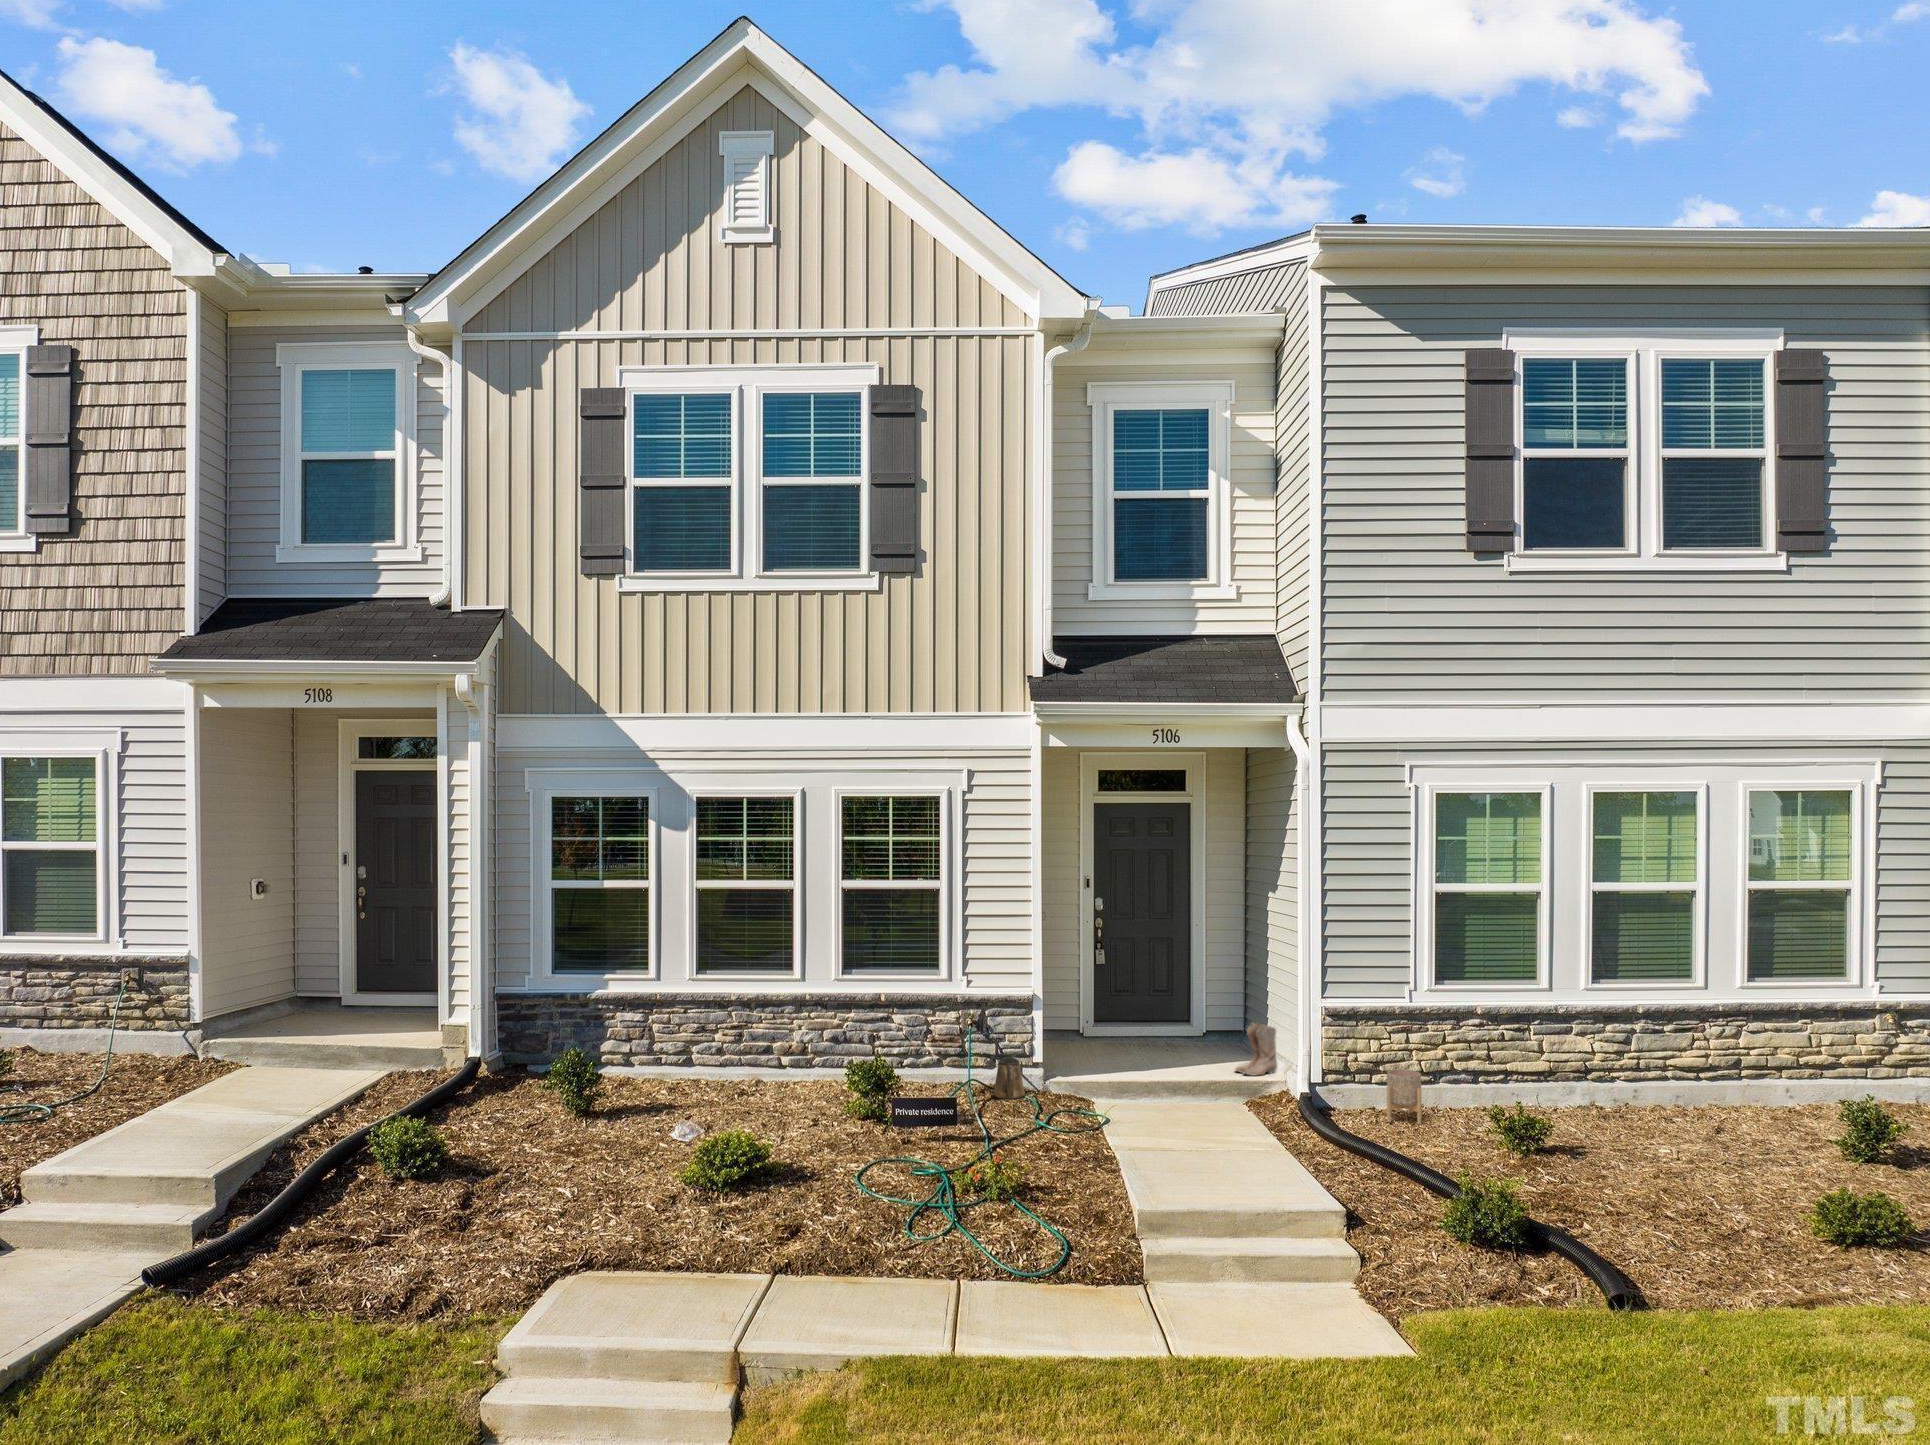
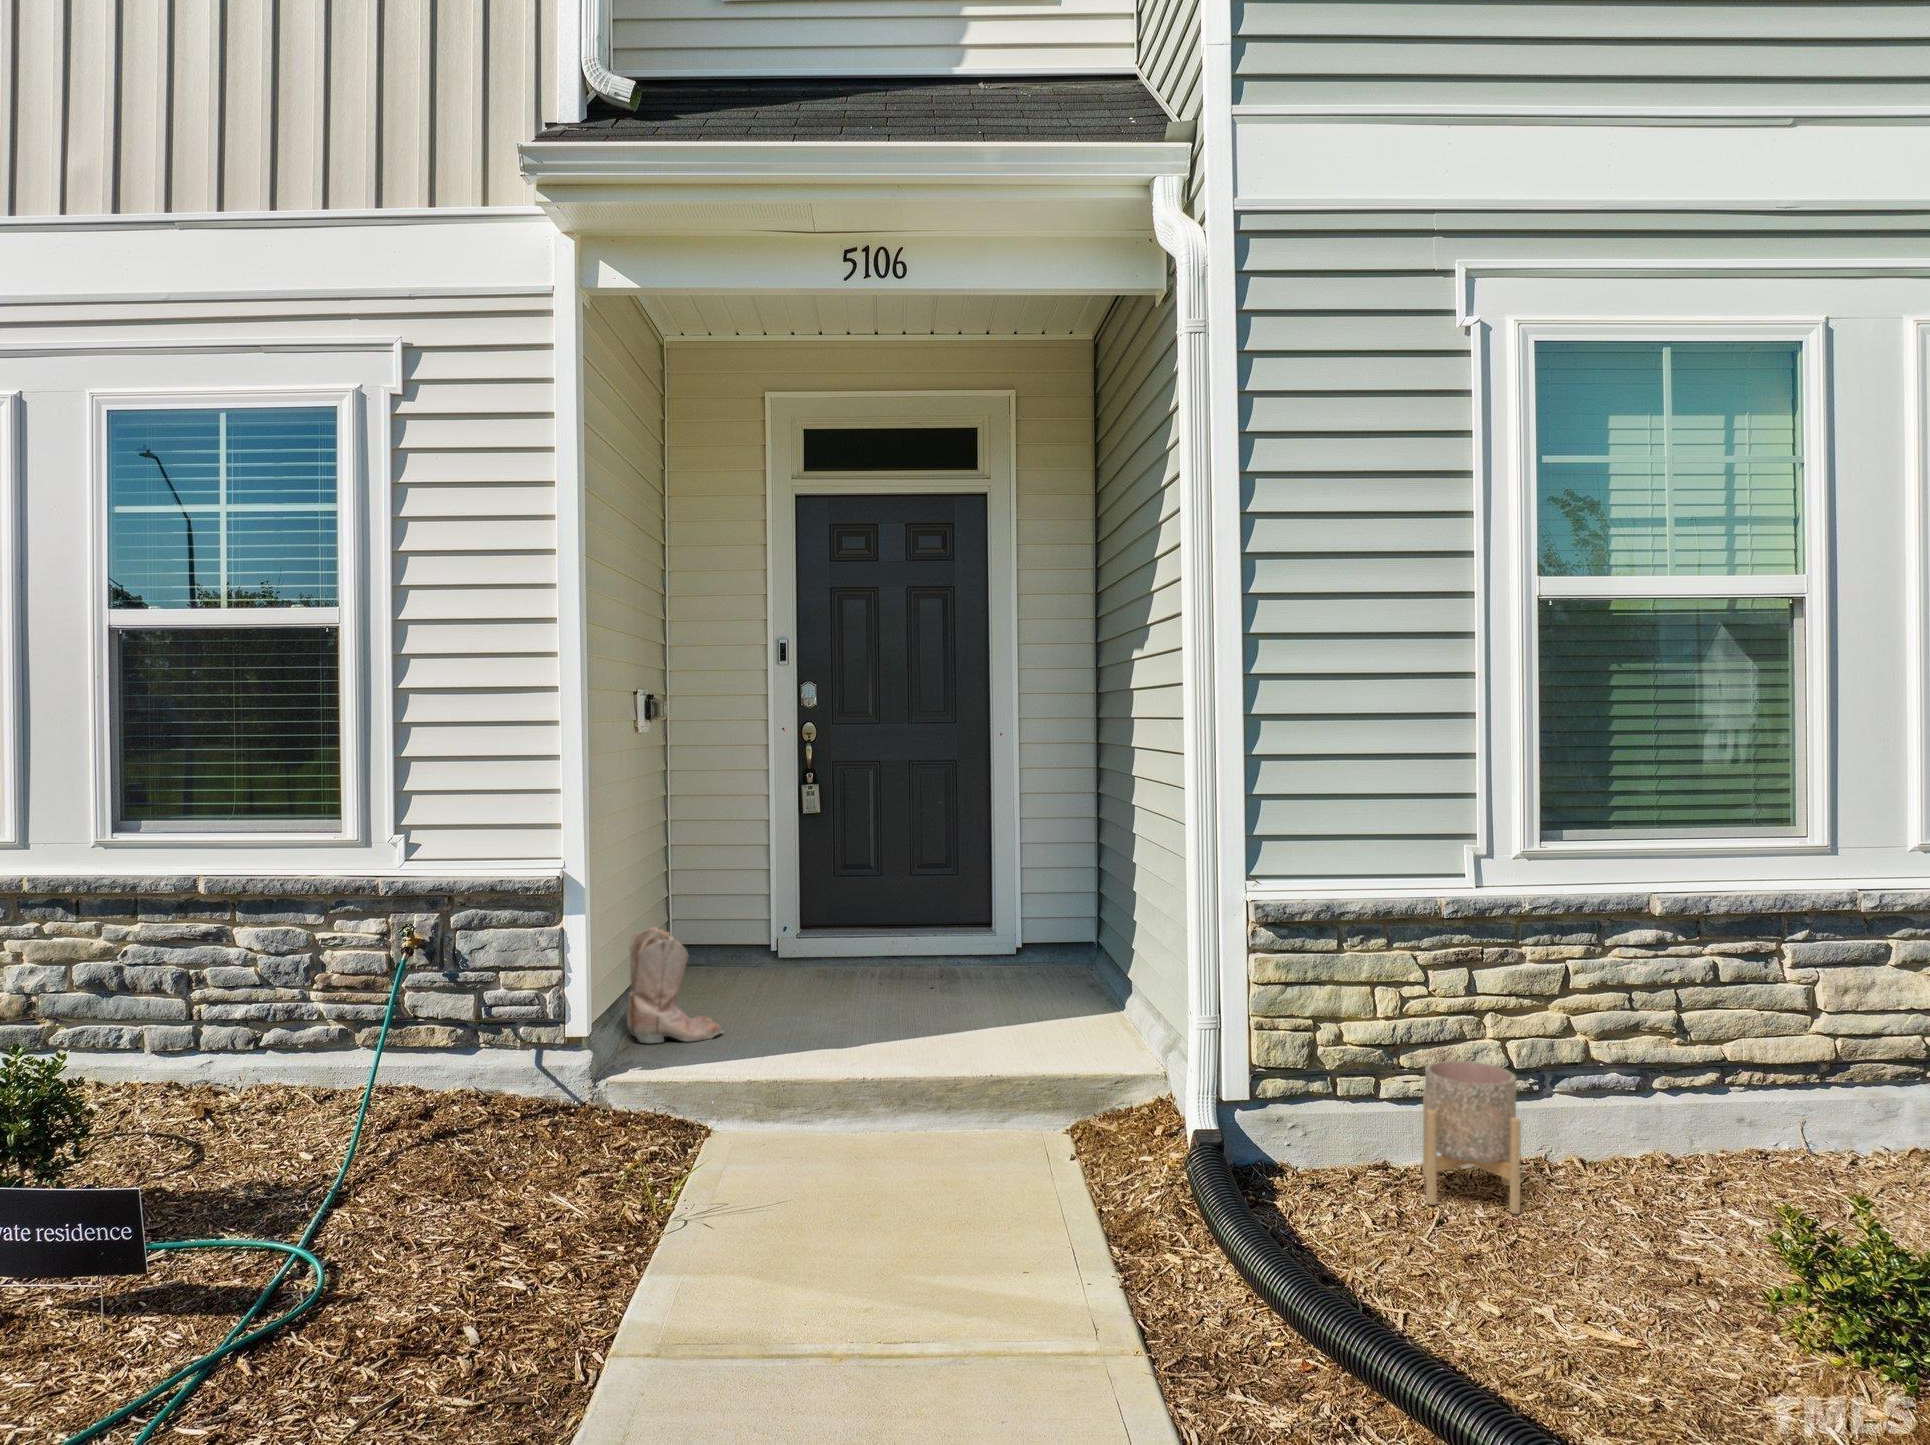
boots: present [1235,1023,1277,1076] -> present [627,927,723,1043]
watering can: present [994,1057,1026,1099] -> none [430,1026,524,1136]

